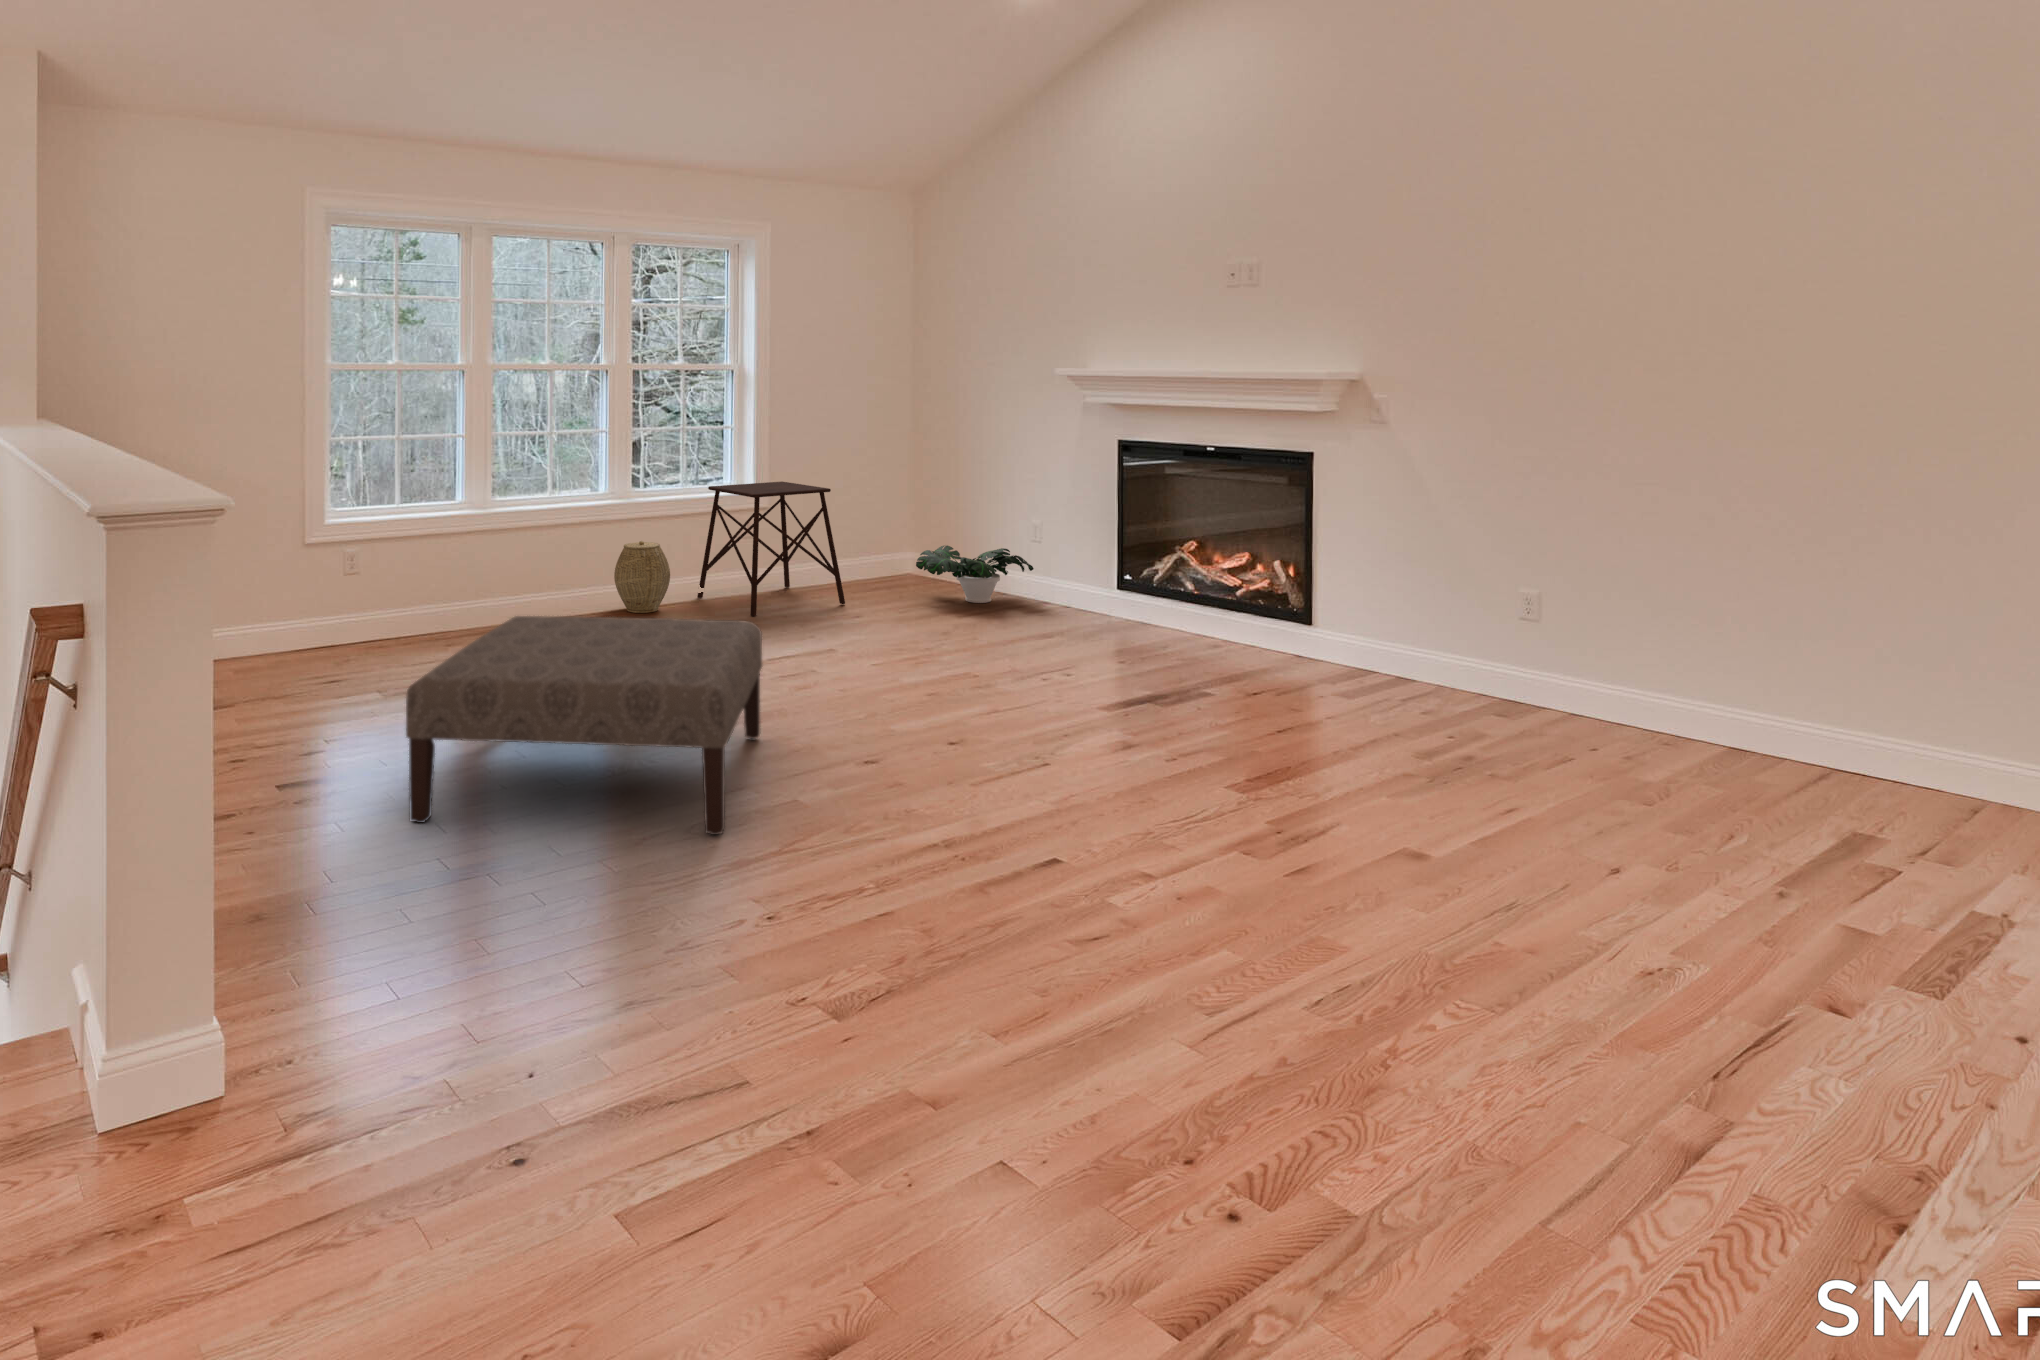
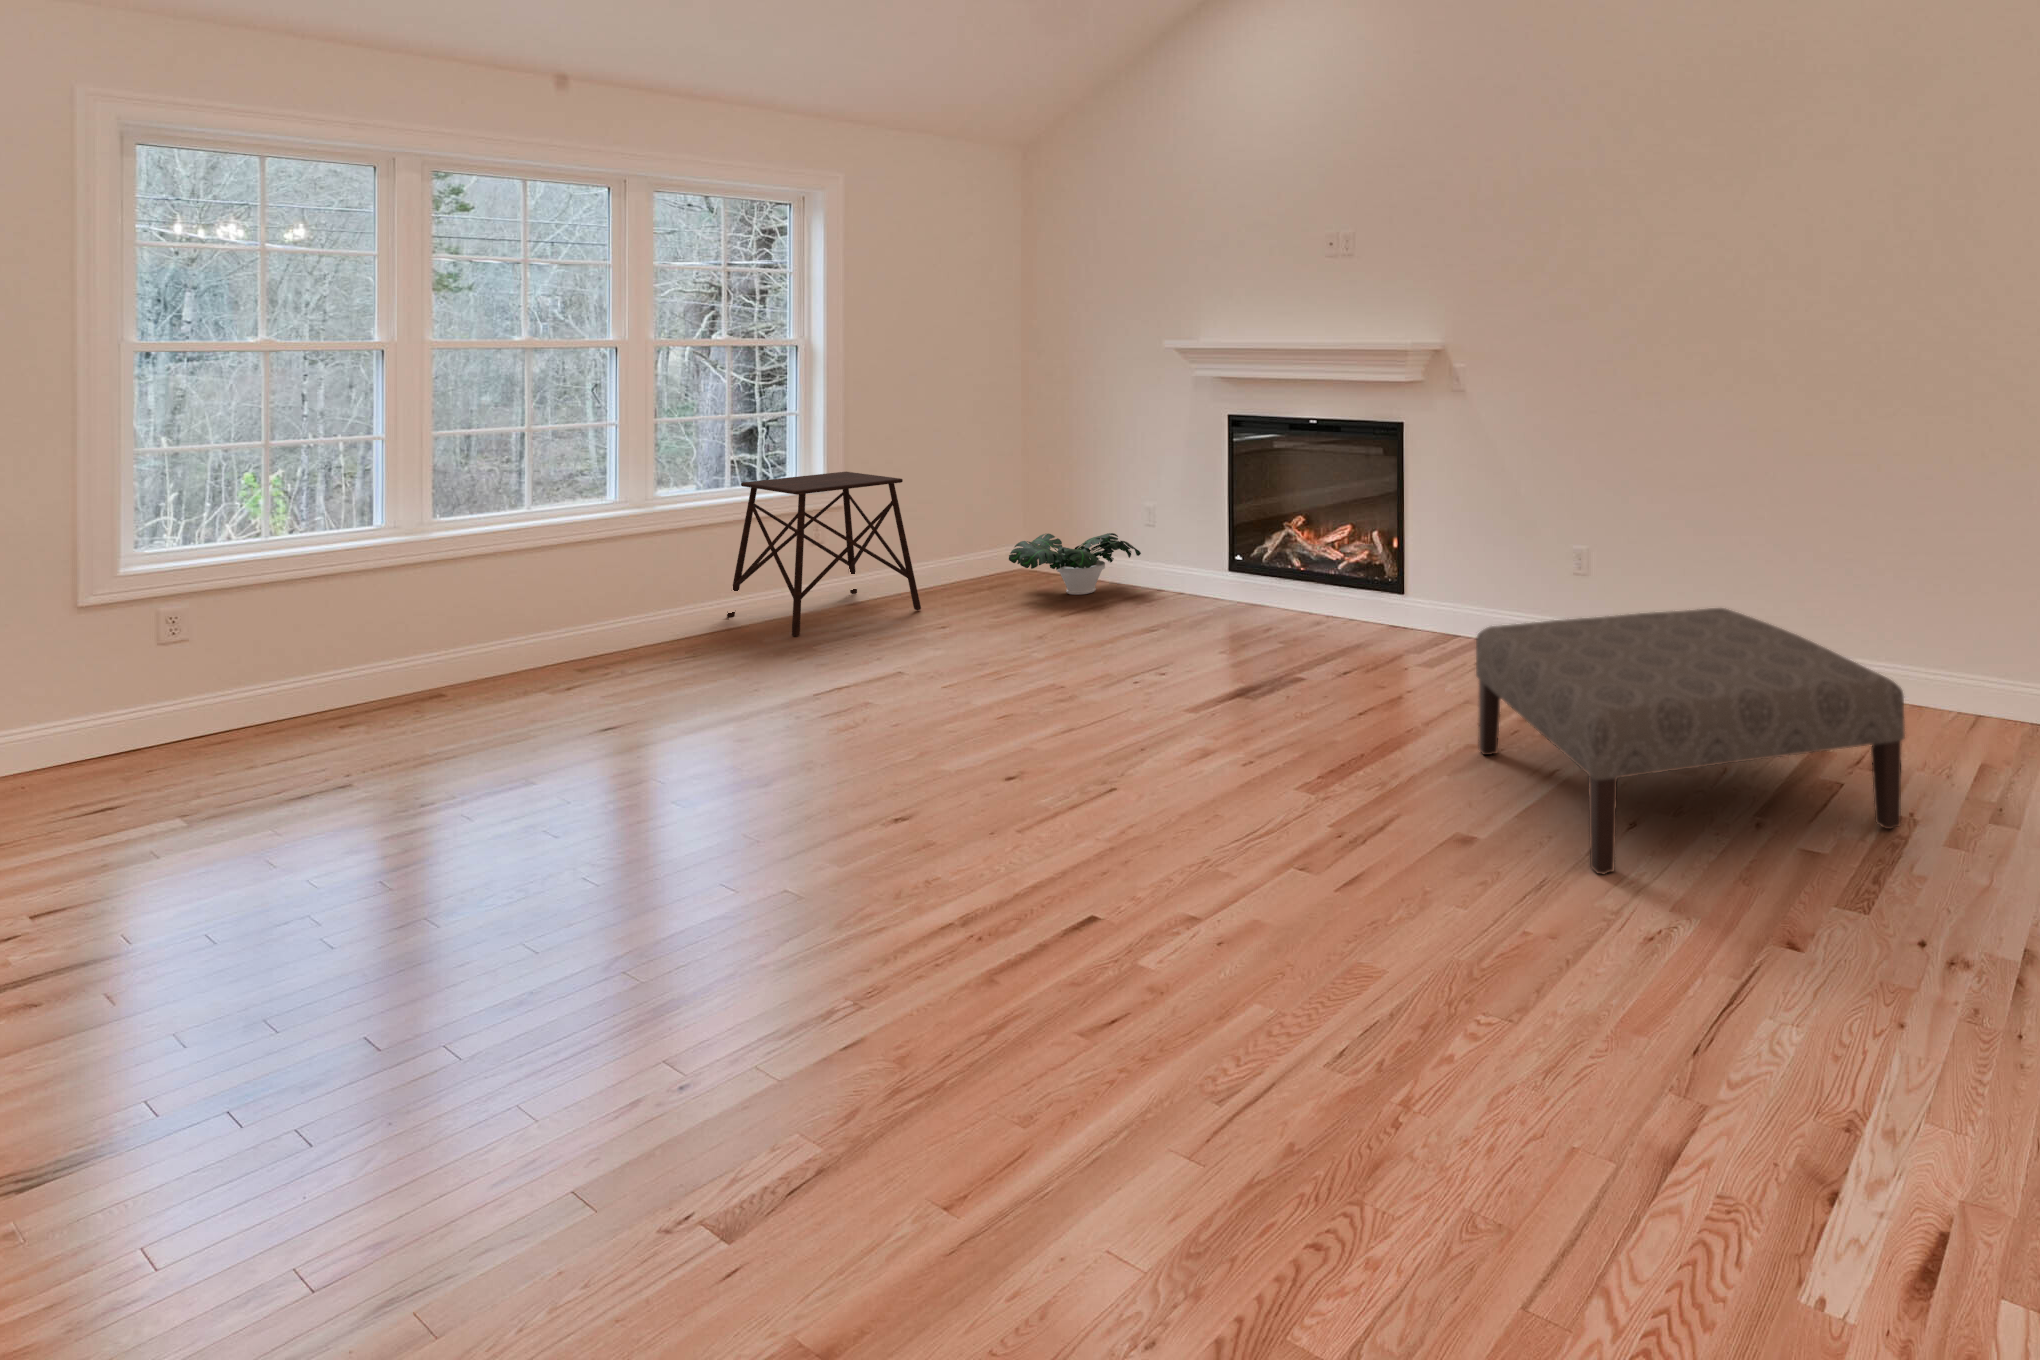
woven basket: present [614,541,670,613] -> none [596,556,681,647]
ottoman: present [406,616,762,835] -> present [1476,608,1905,874]

